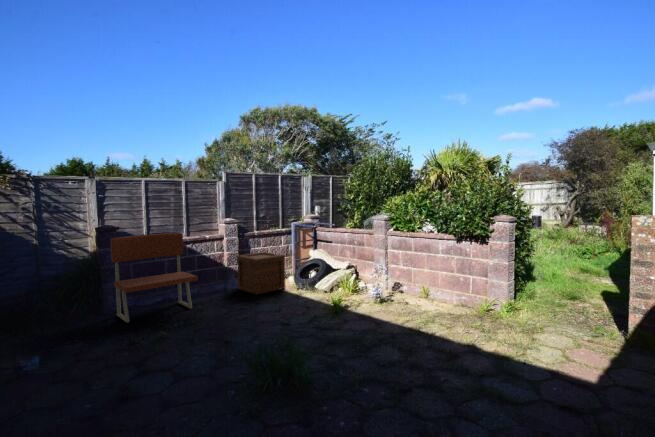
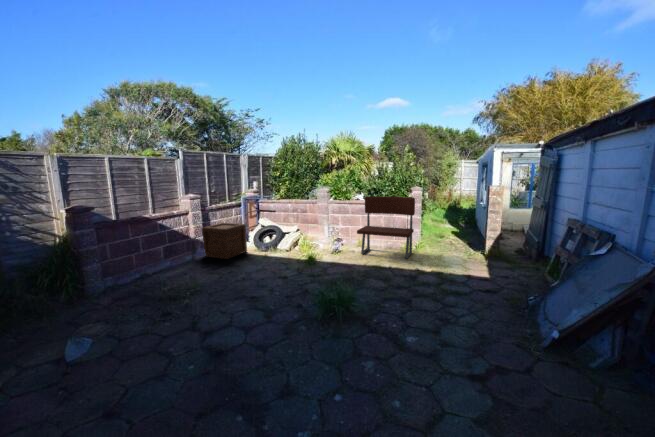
bench: present [111,233,198,323] -> present [357,196,415,259]

